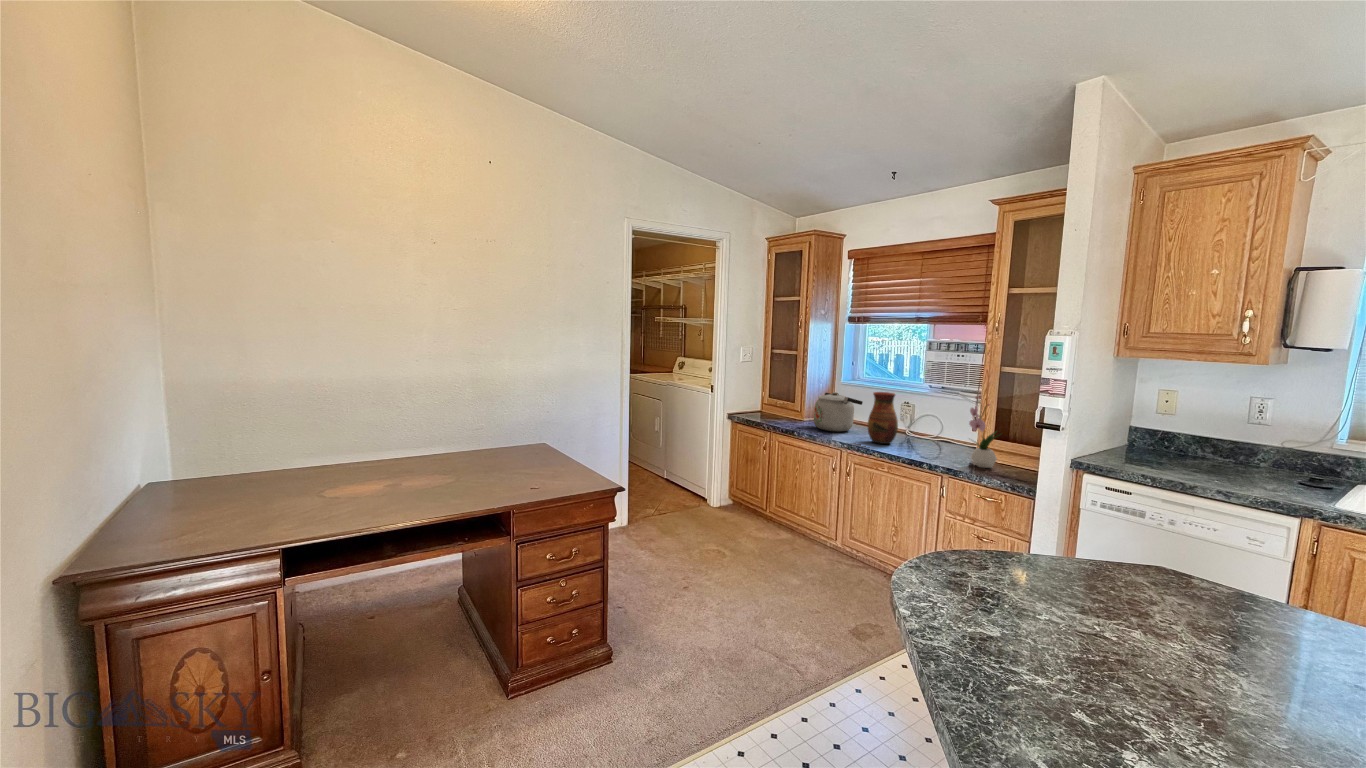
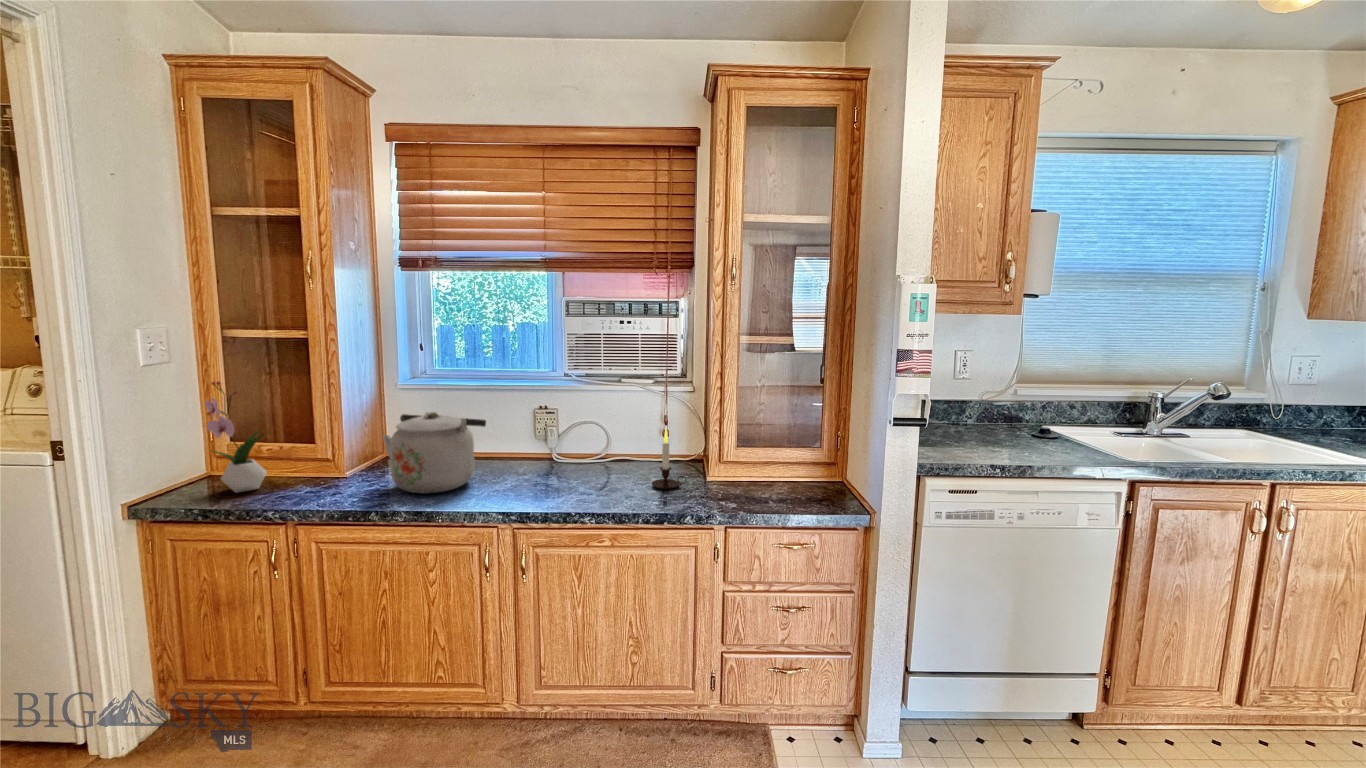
vase: present [868,392,898,444] -> none [535,399,588,497]
flower arrangement: present [969,397,1000,468] -> present [205,381,267,493]
candle: none [931,418,952,455] -> present [652,429,686,489]

